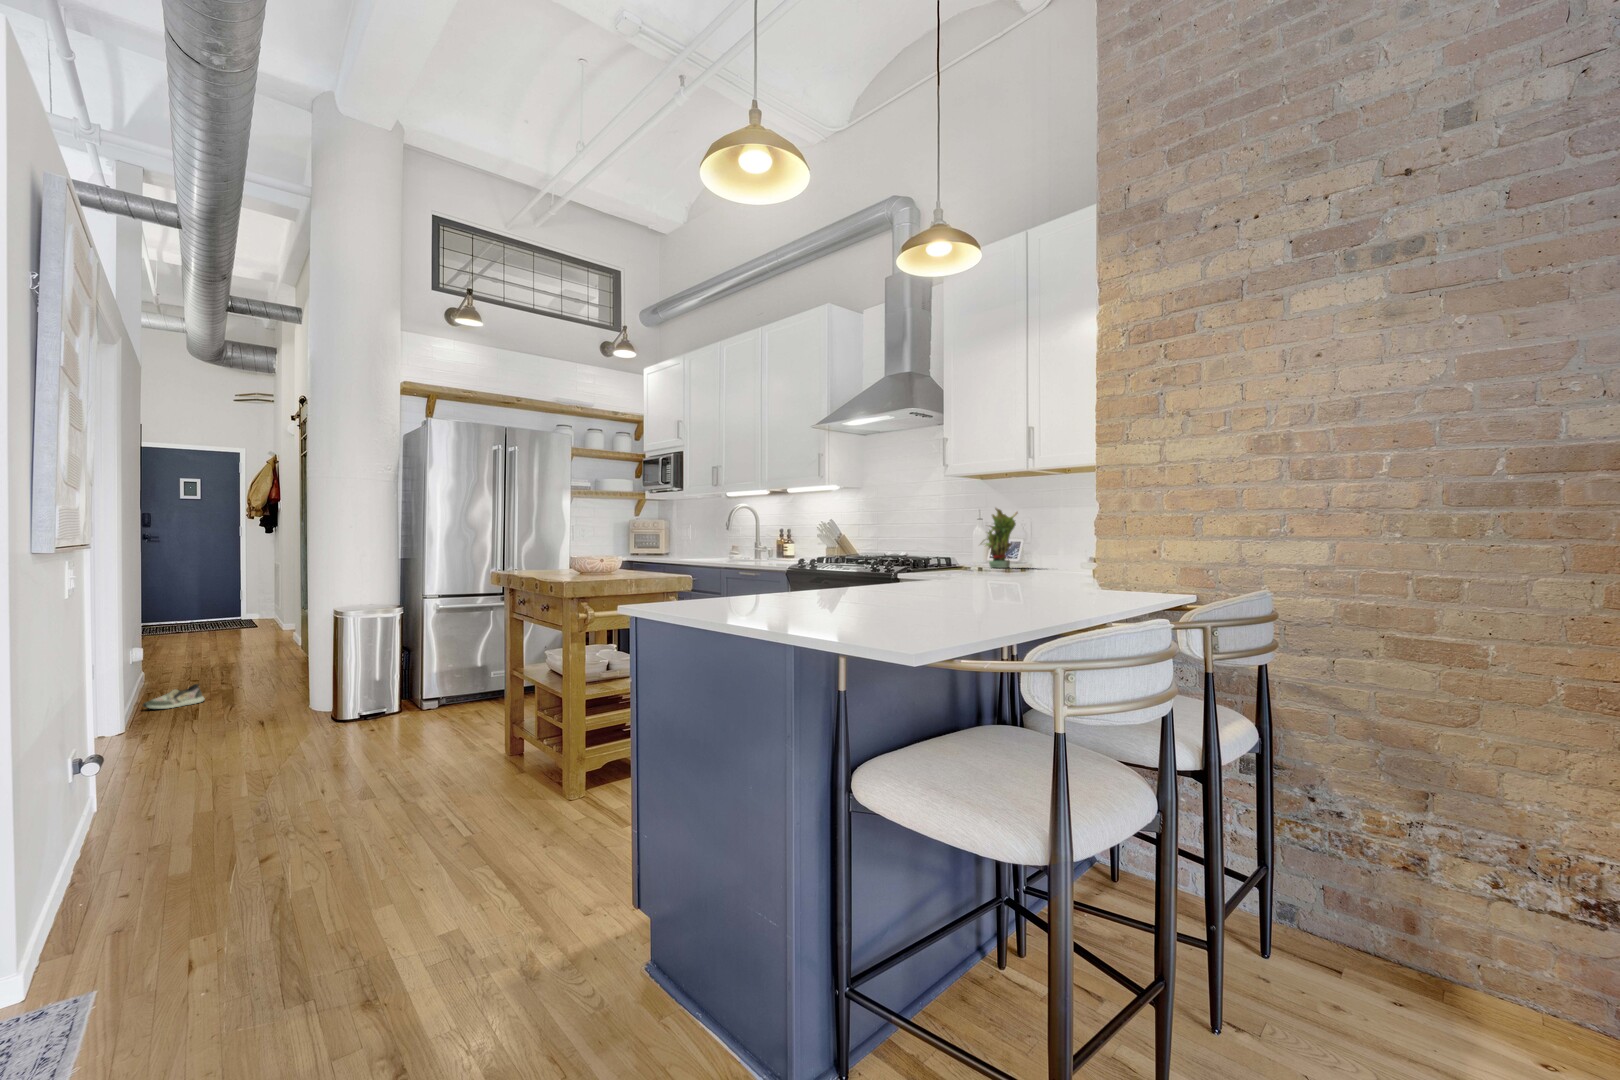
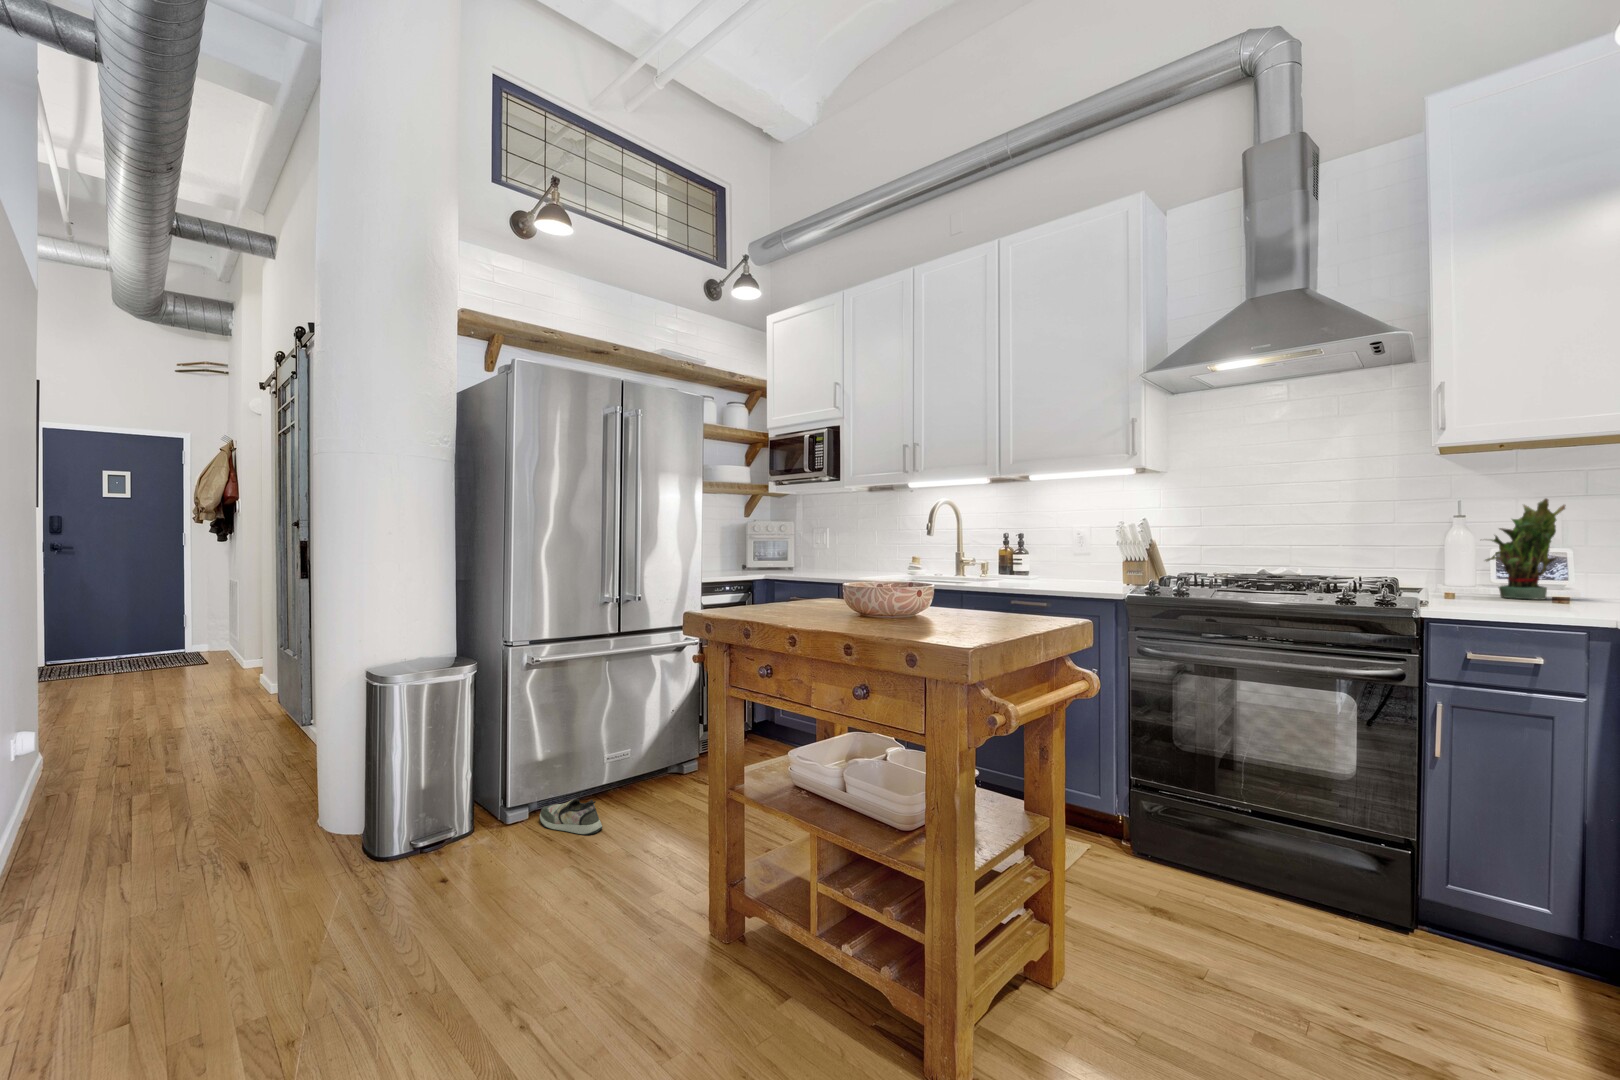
shoe: present [143,684,205,709] -> present [540,799,602,835]

